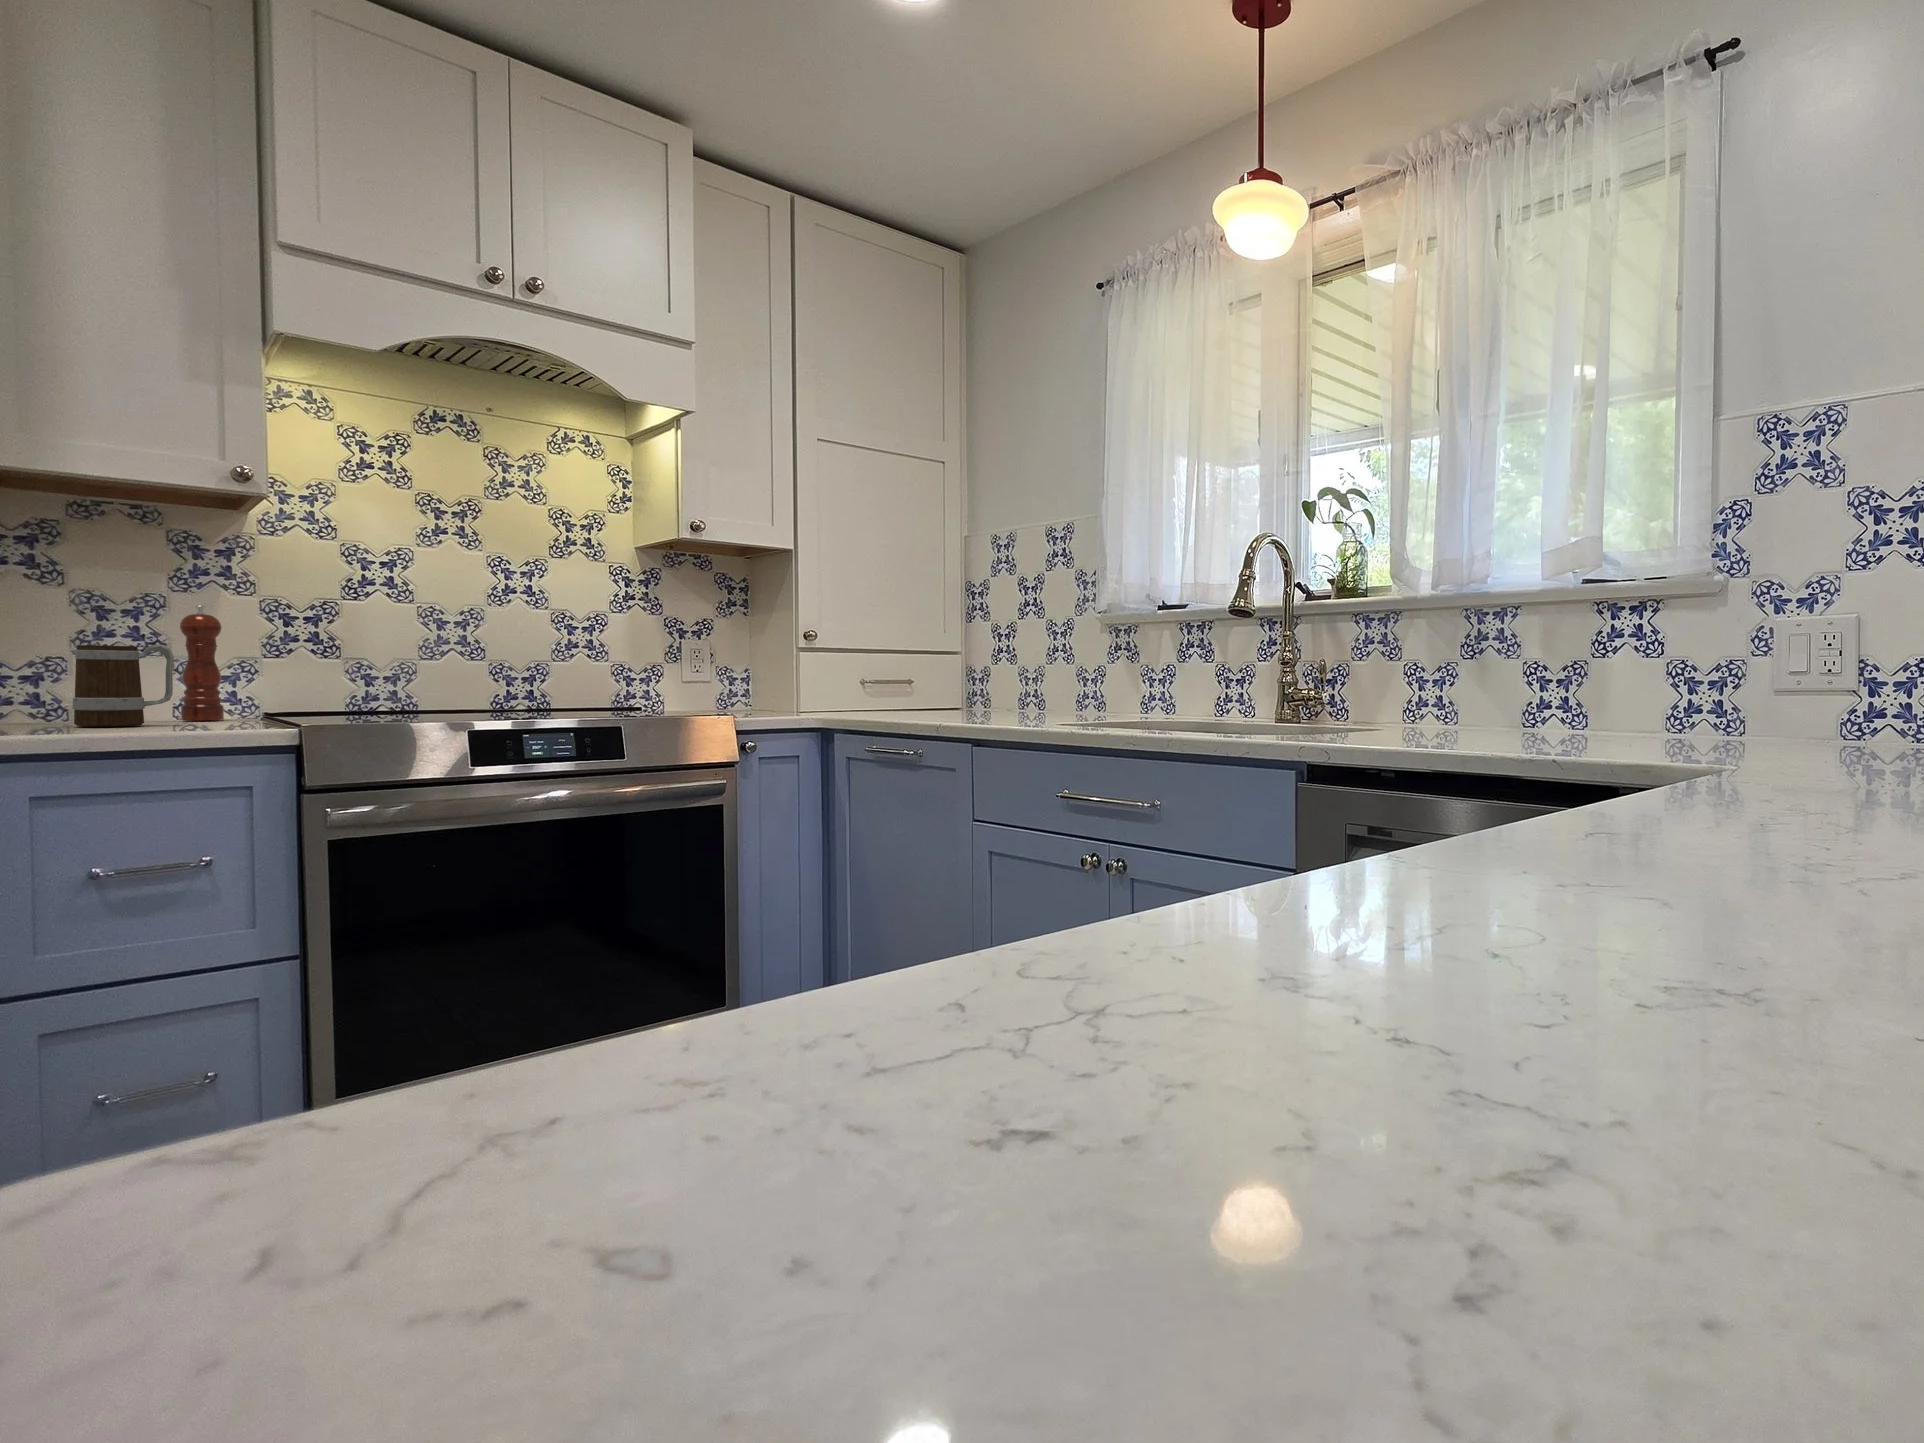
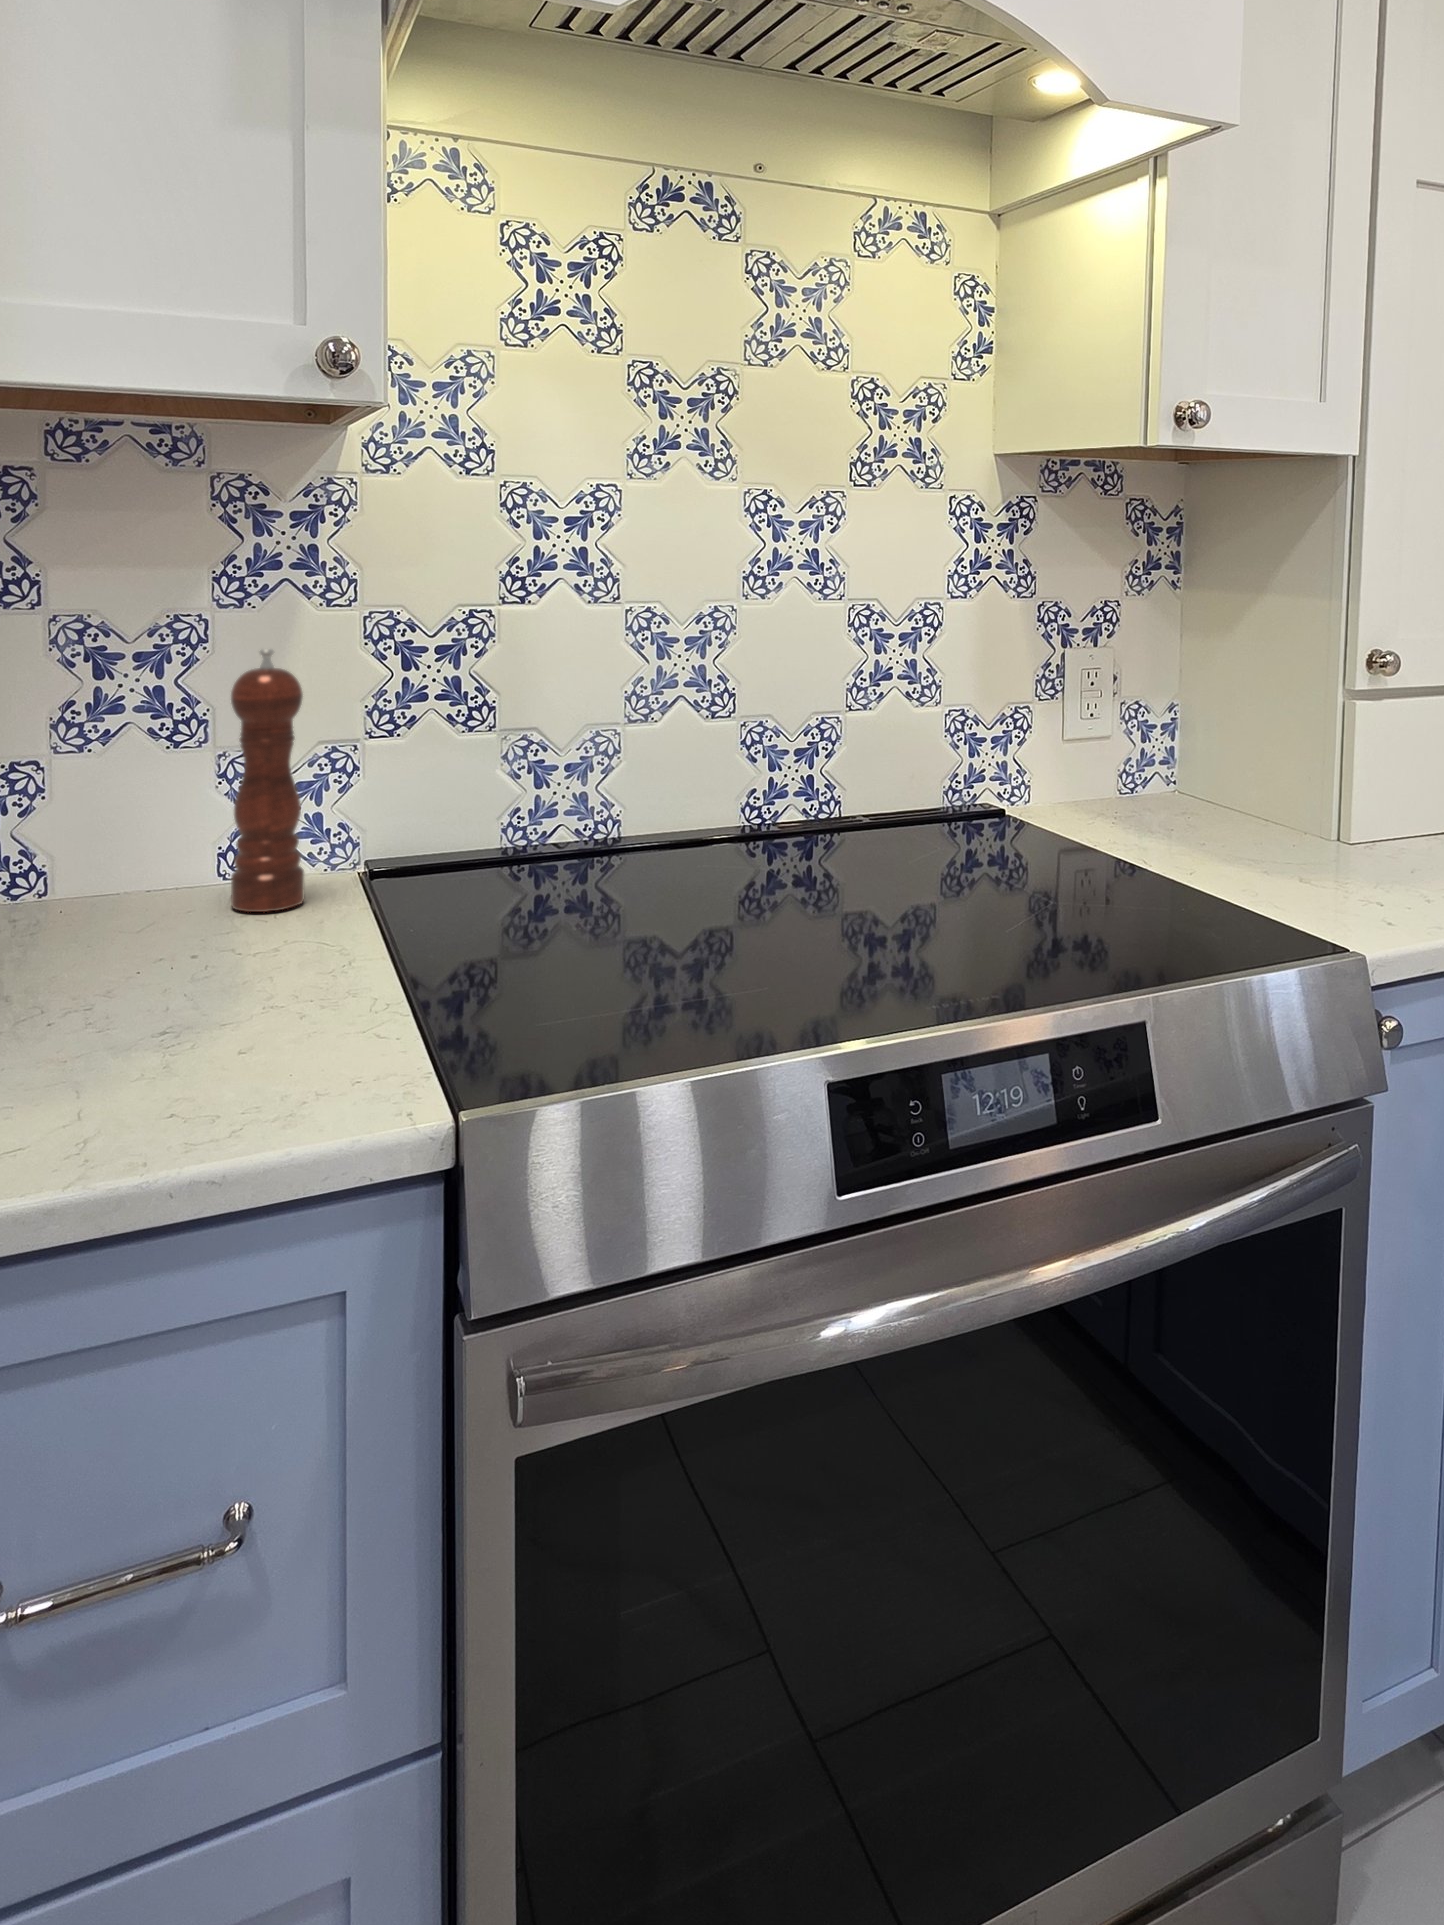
mug: present [73,644,174,727] -> none [33,776,223,994]

